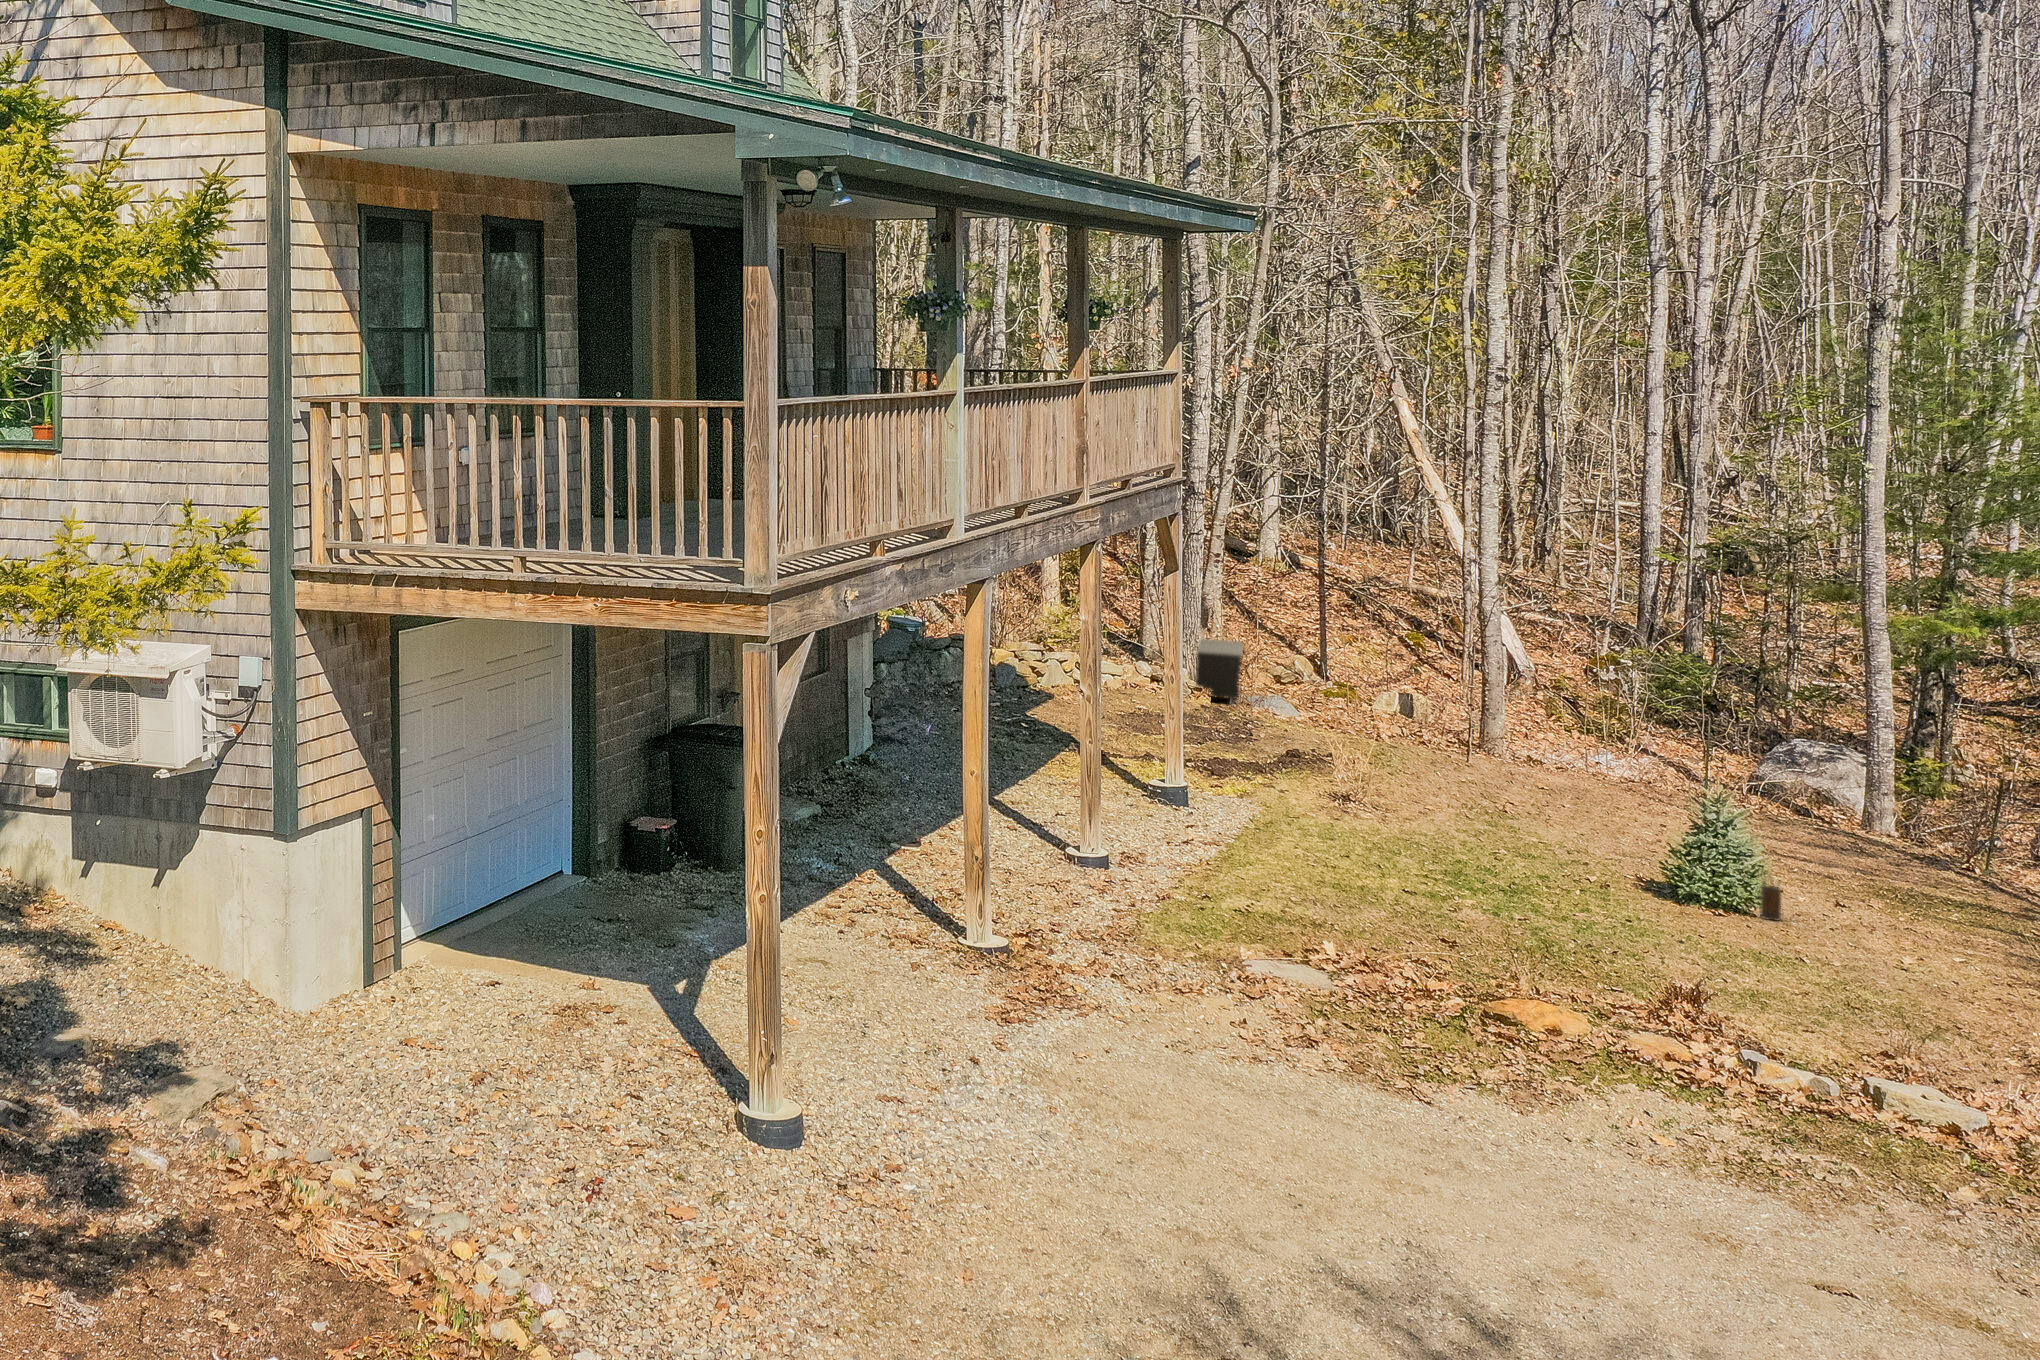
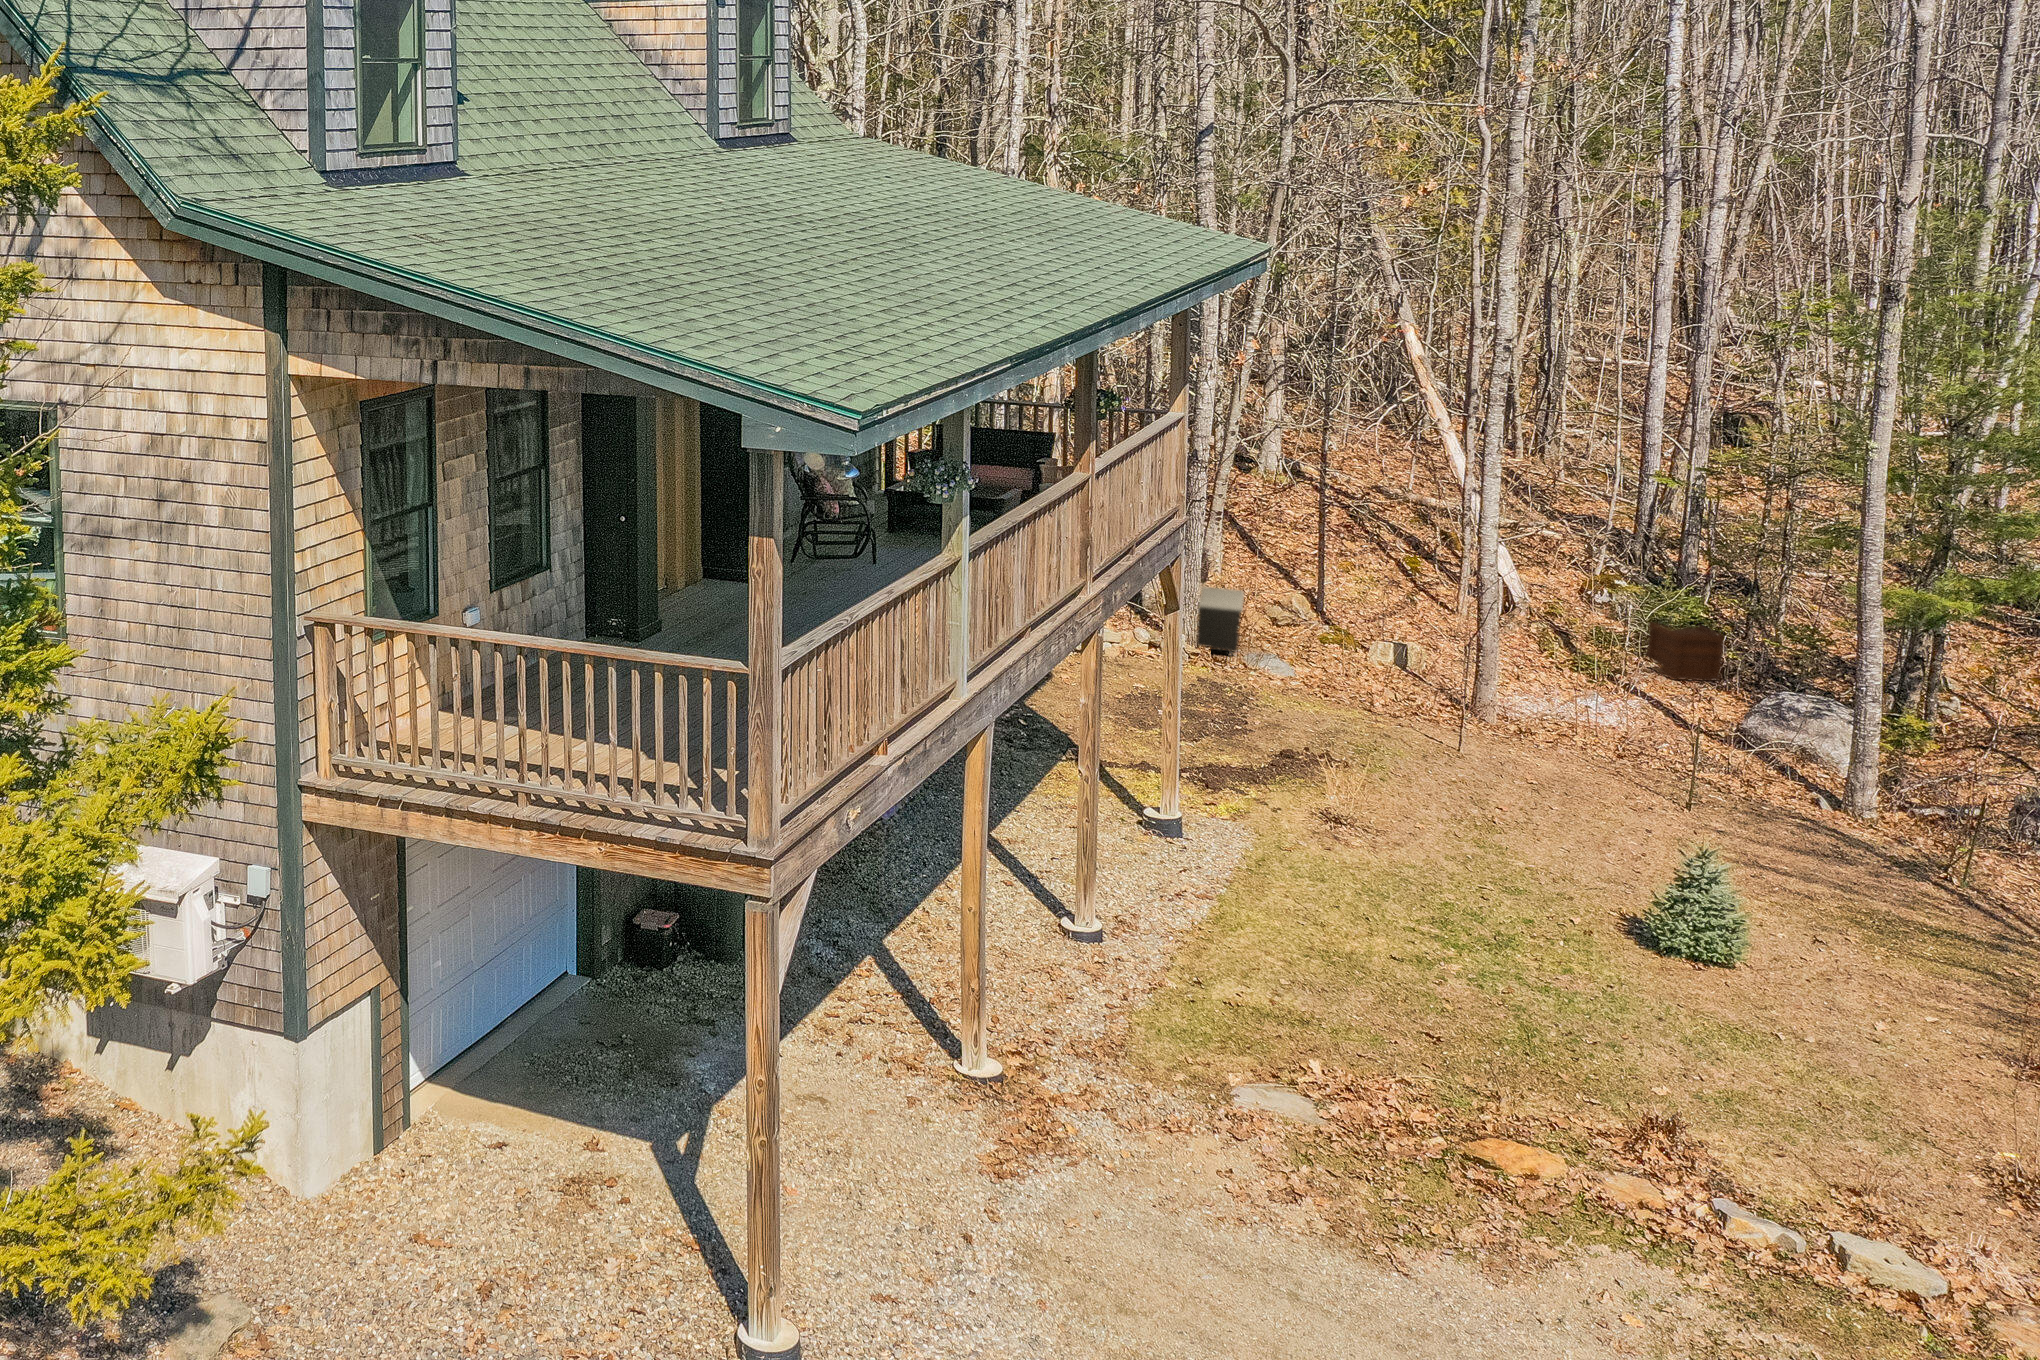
wooden crate: none [1657,673,1735,731] -> present [1646,622,1724,681]
watering can: present [1760,877,1781,921] -> none [1737,936,1760,979]

